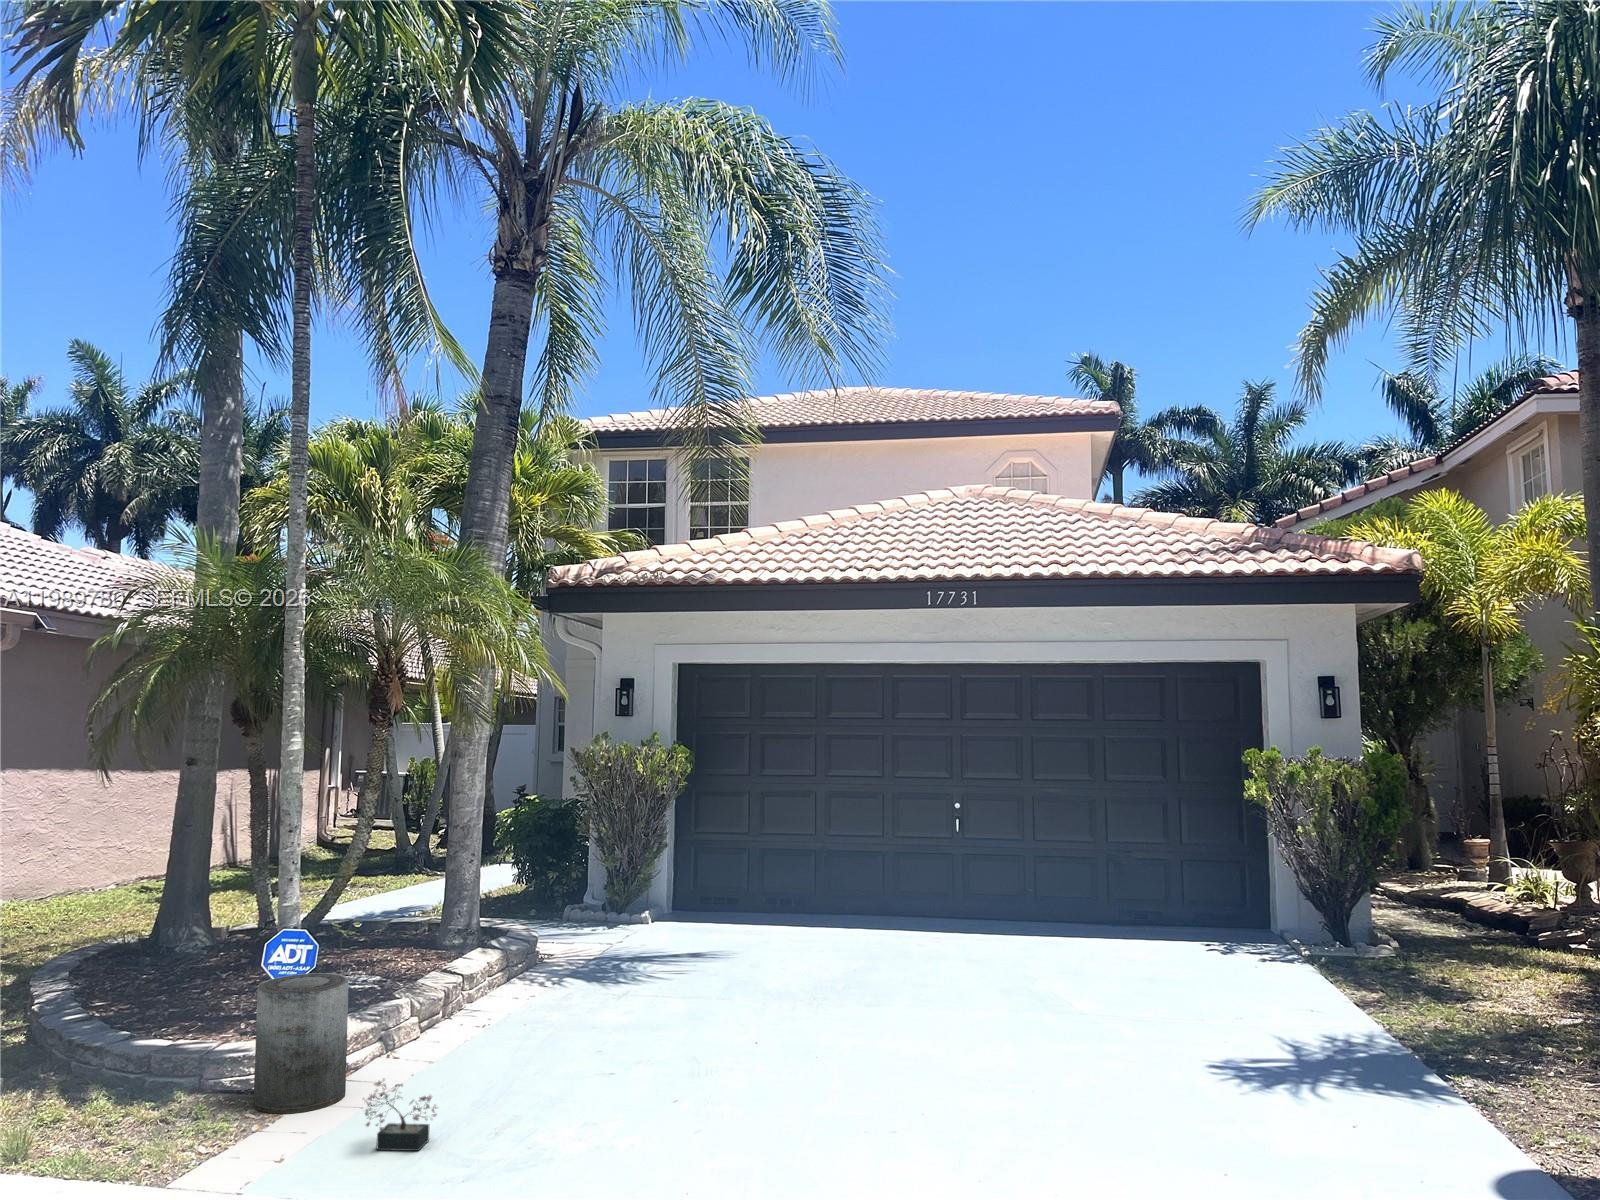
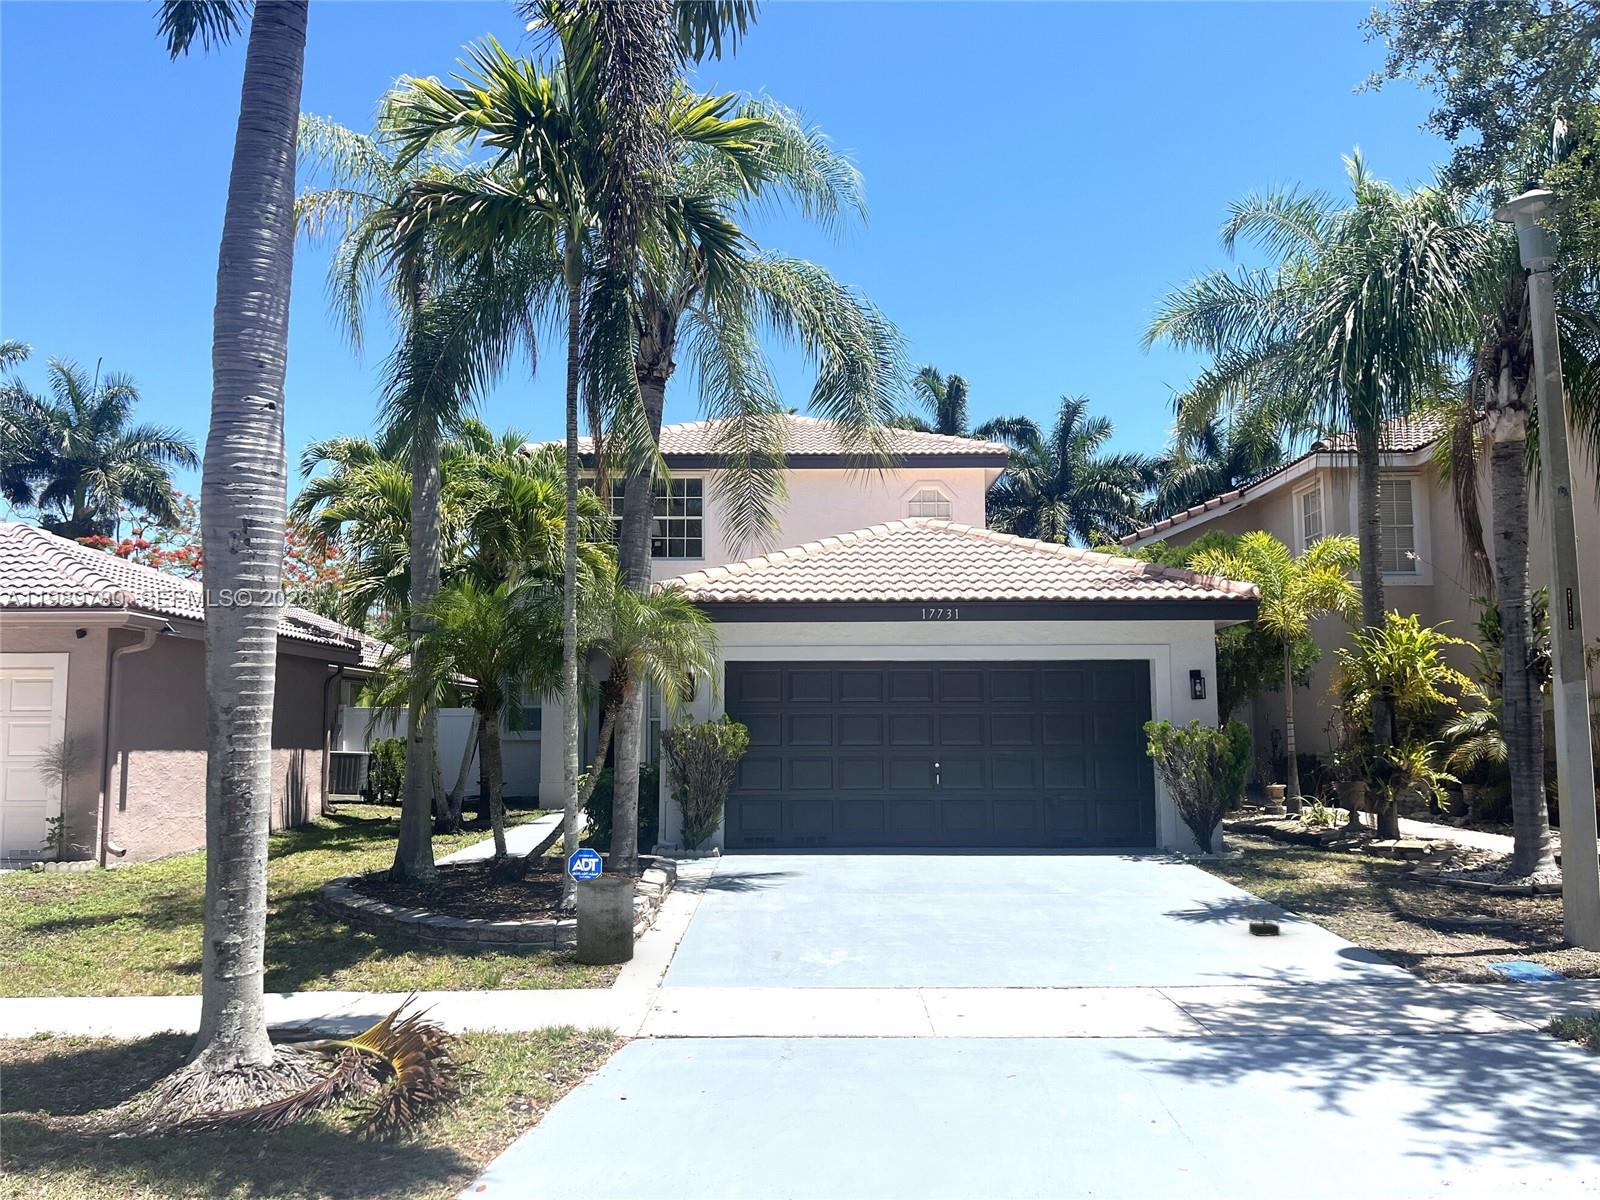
decorative plant: present [365,1078,437,1151] -> present [1242,900,1282,936]

